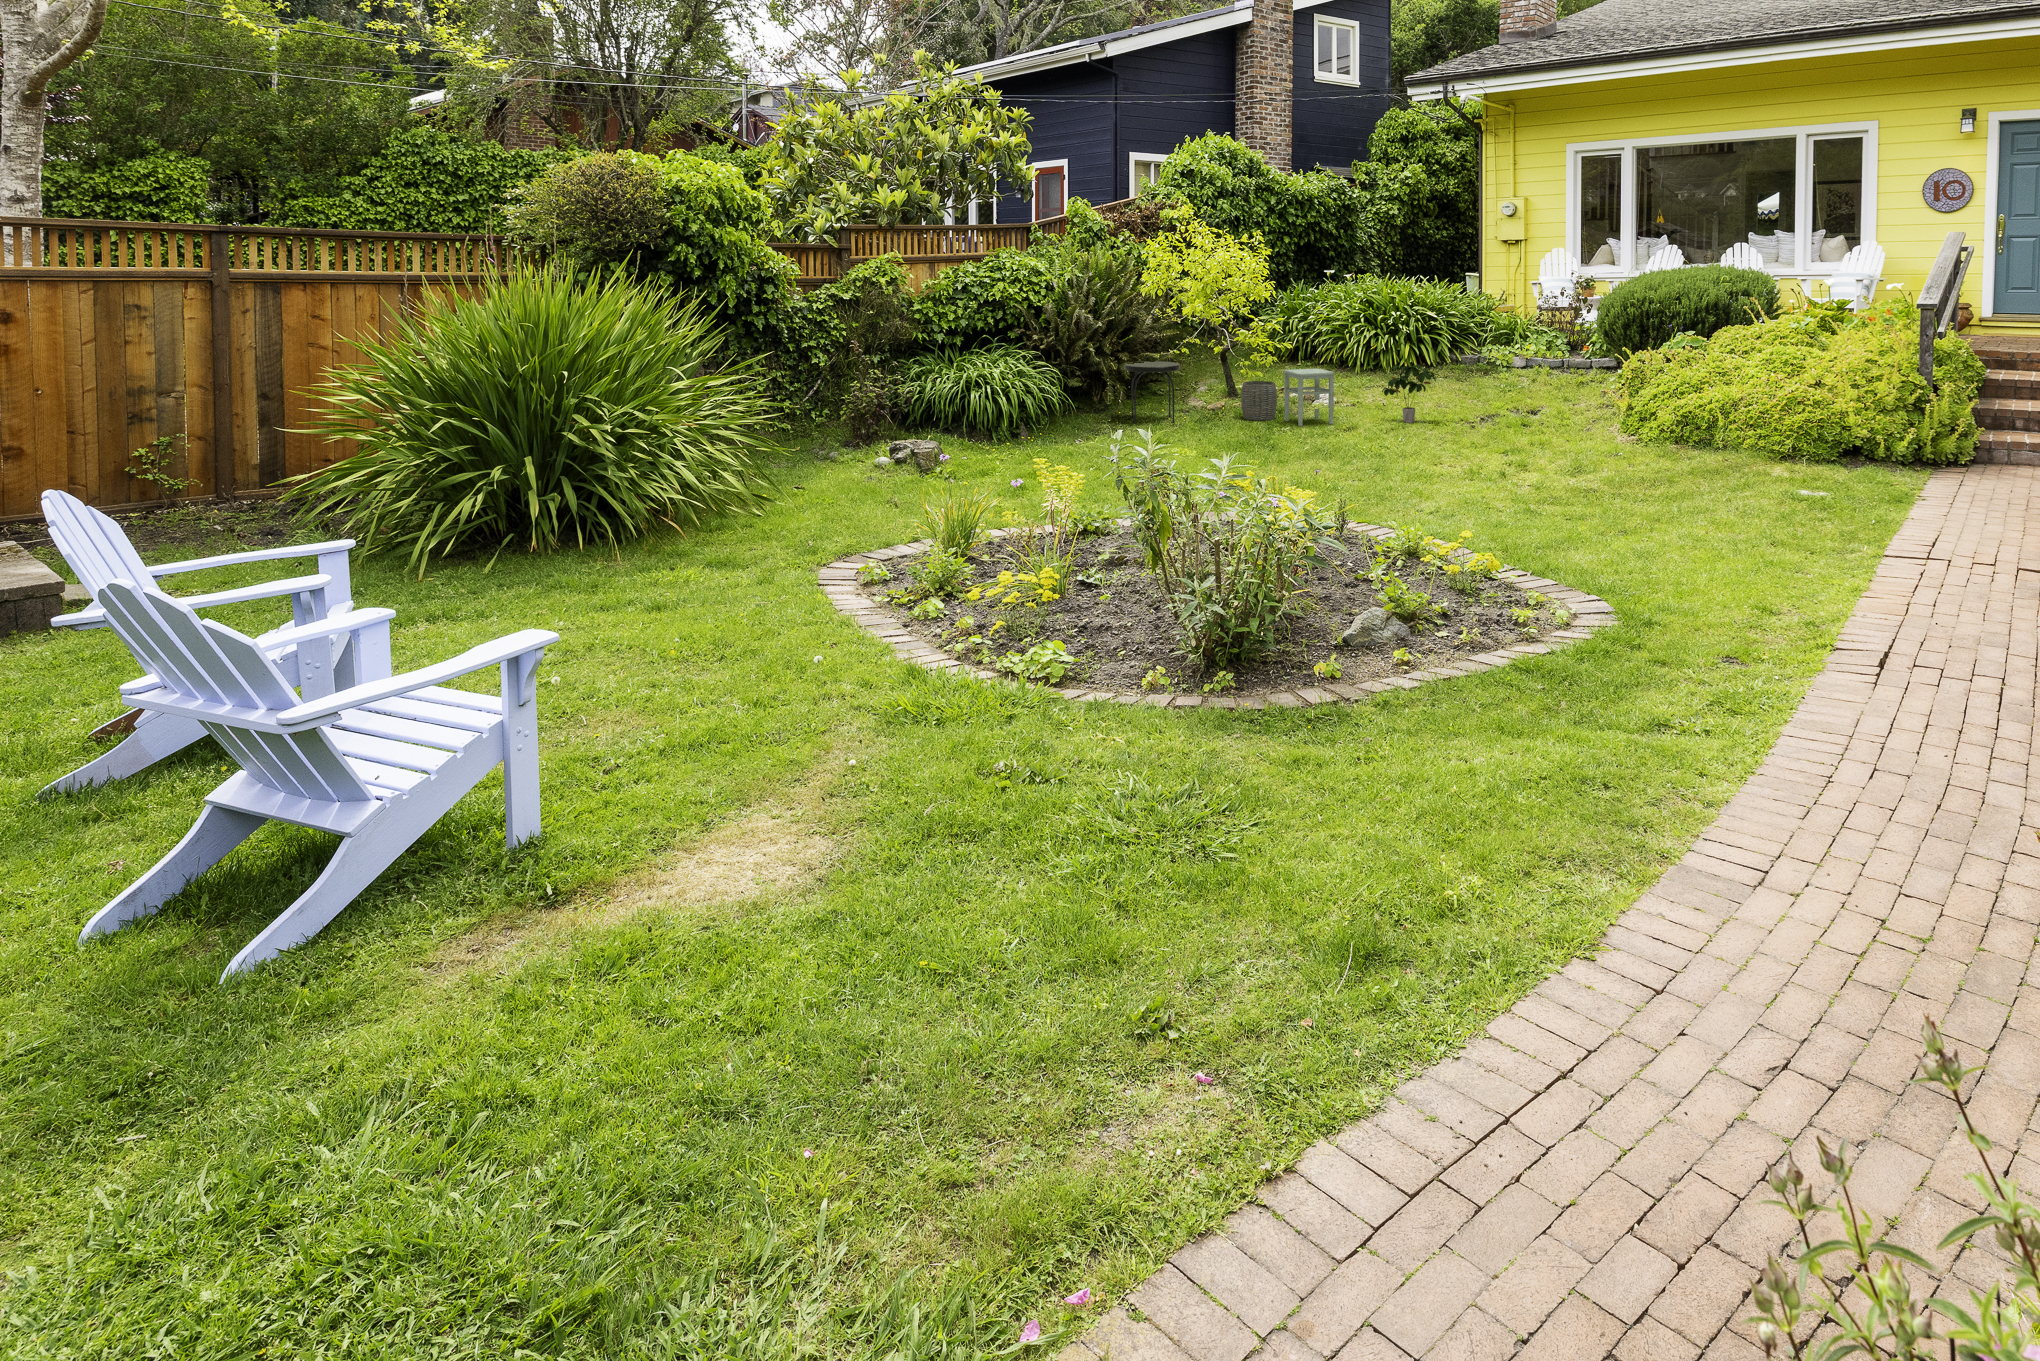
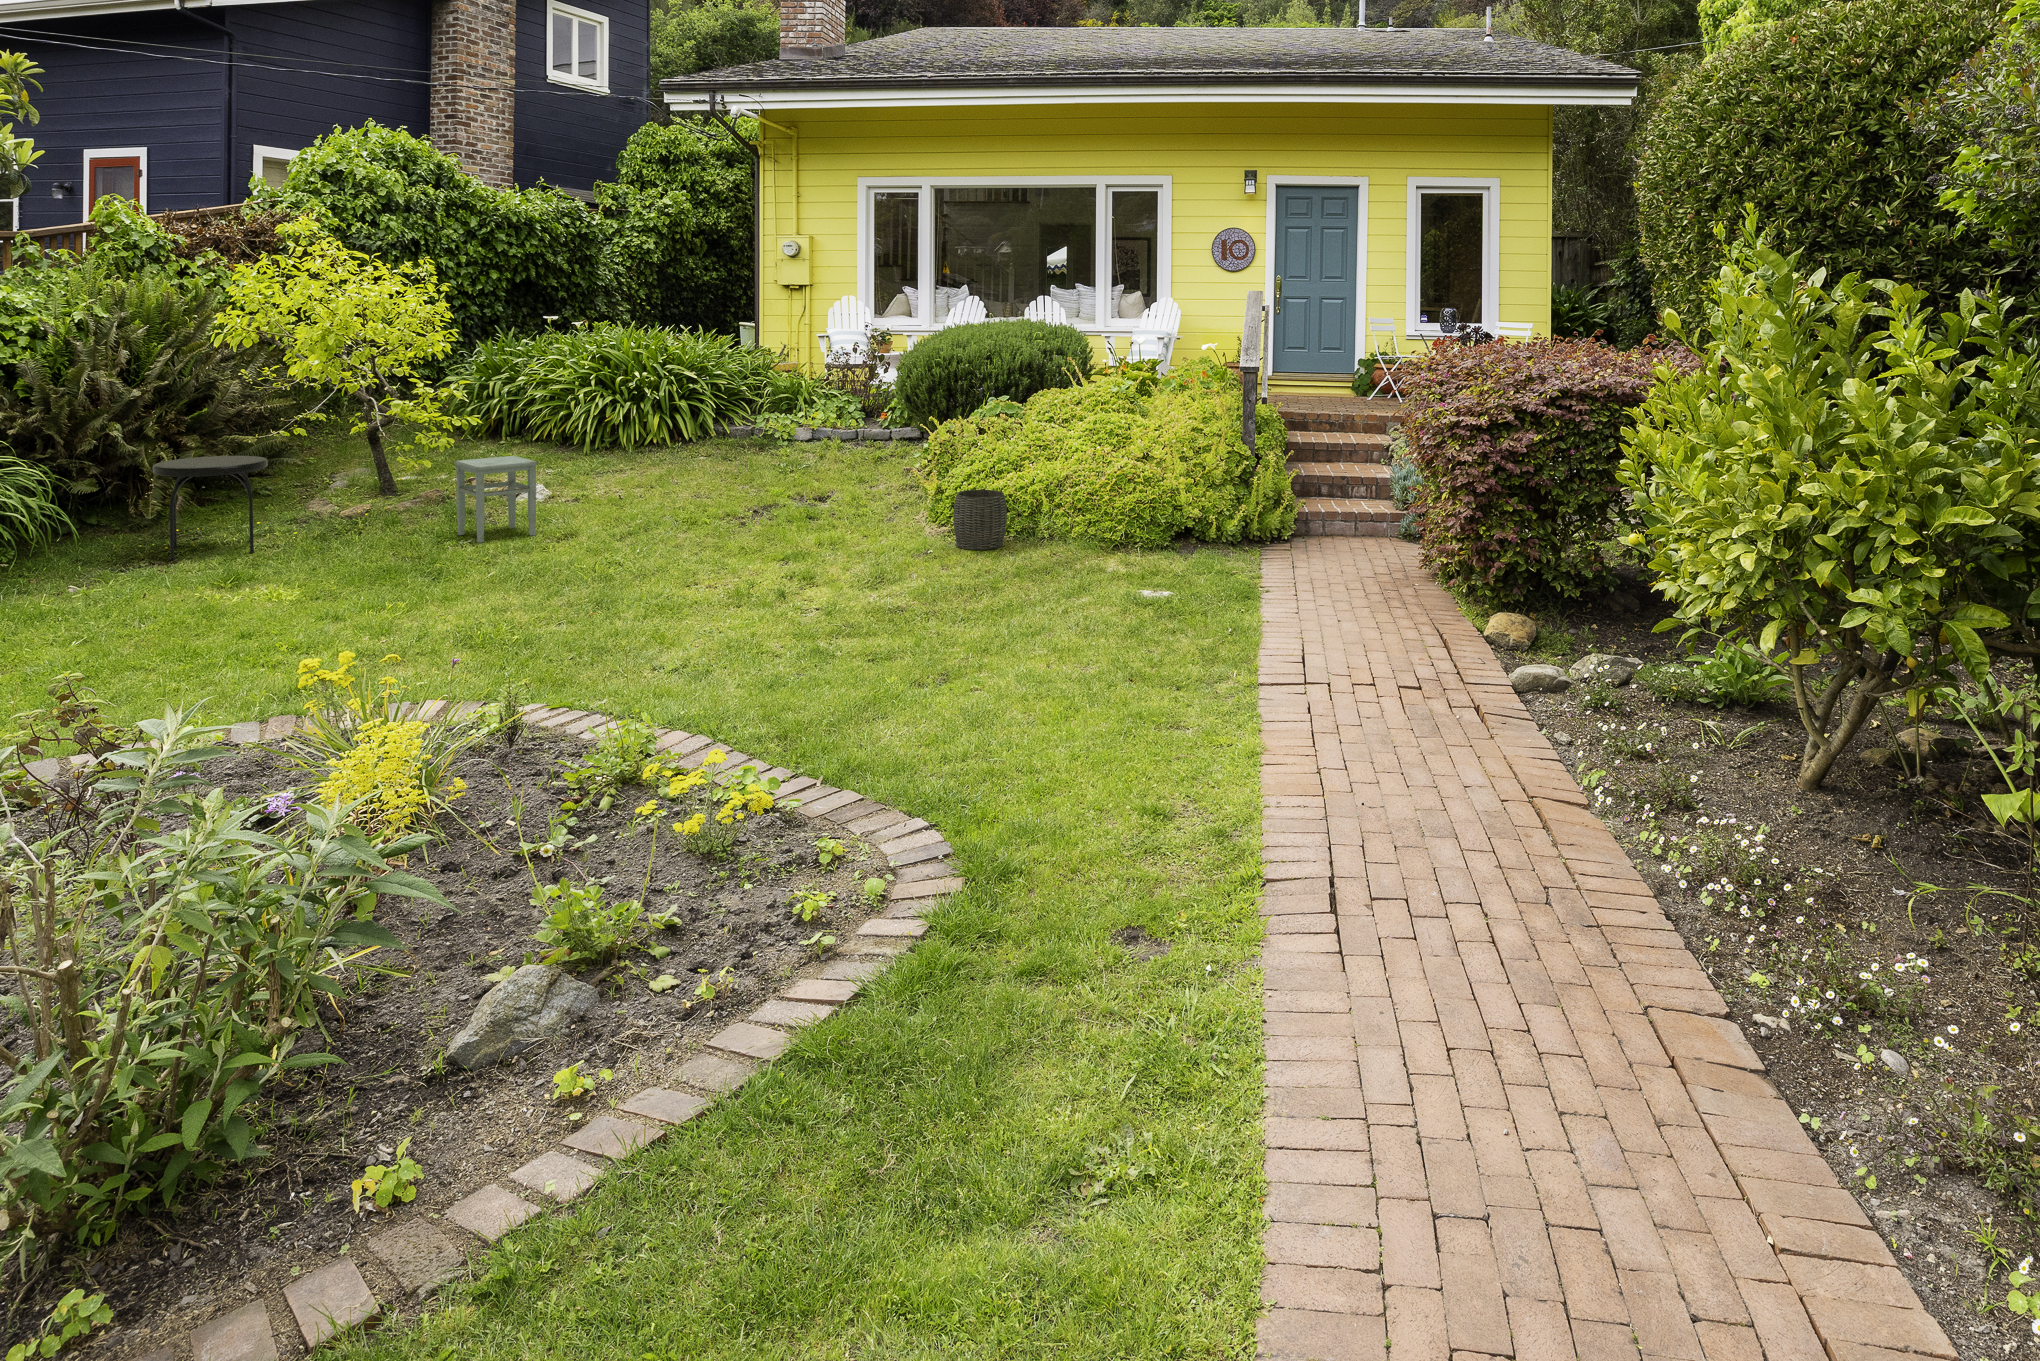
potted plant: present [1382,365,1436,423] -> none [612,445,690,524]
woven basket: present [1241,381,1277,421] -> present [953,490,1007,550]

